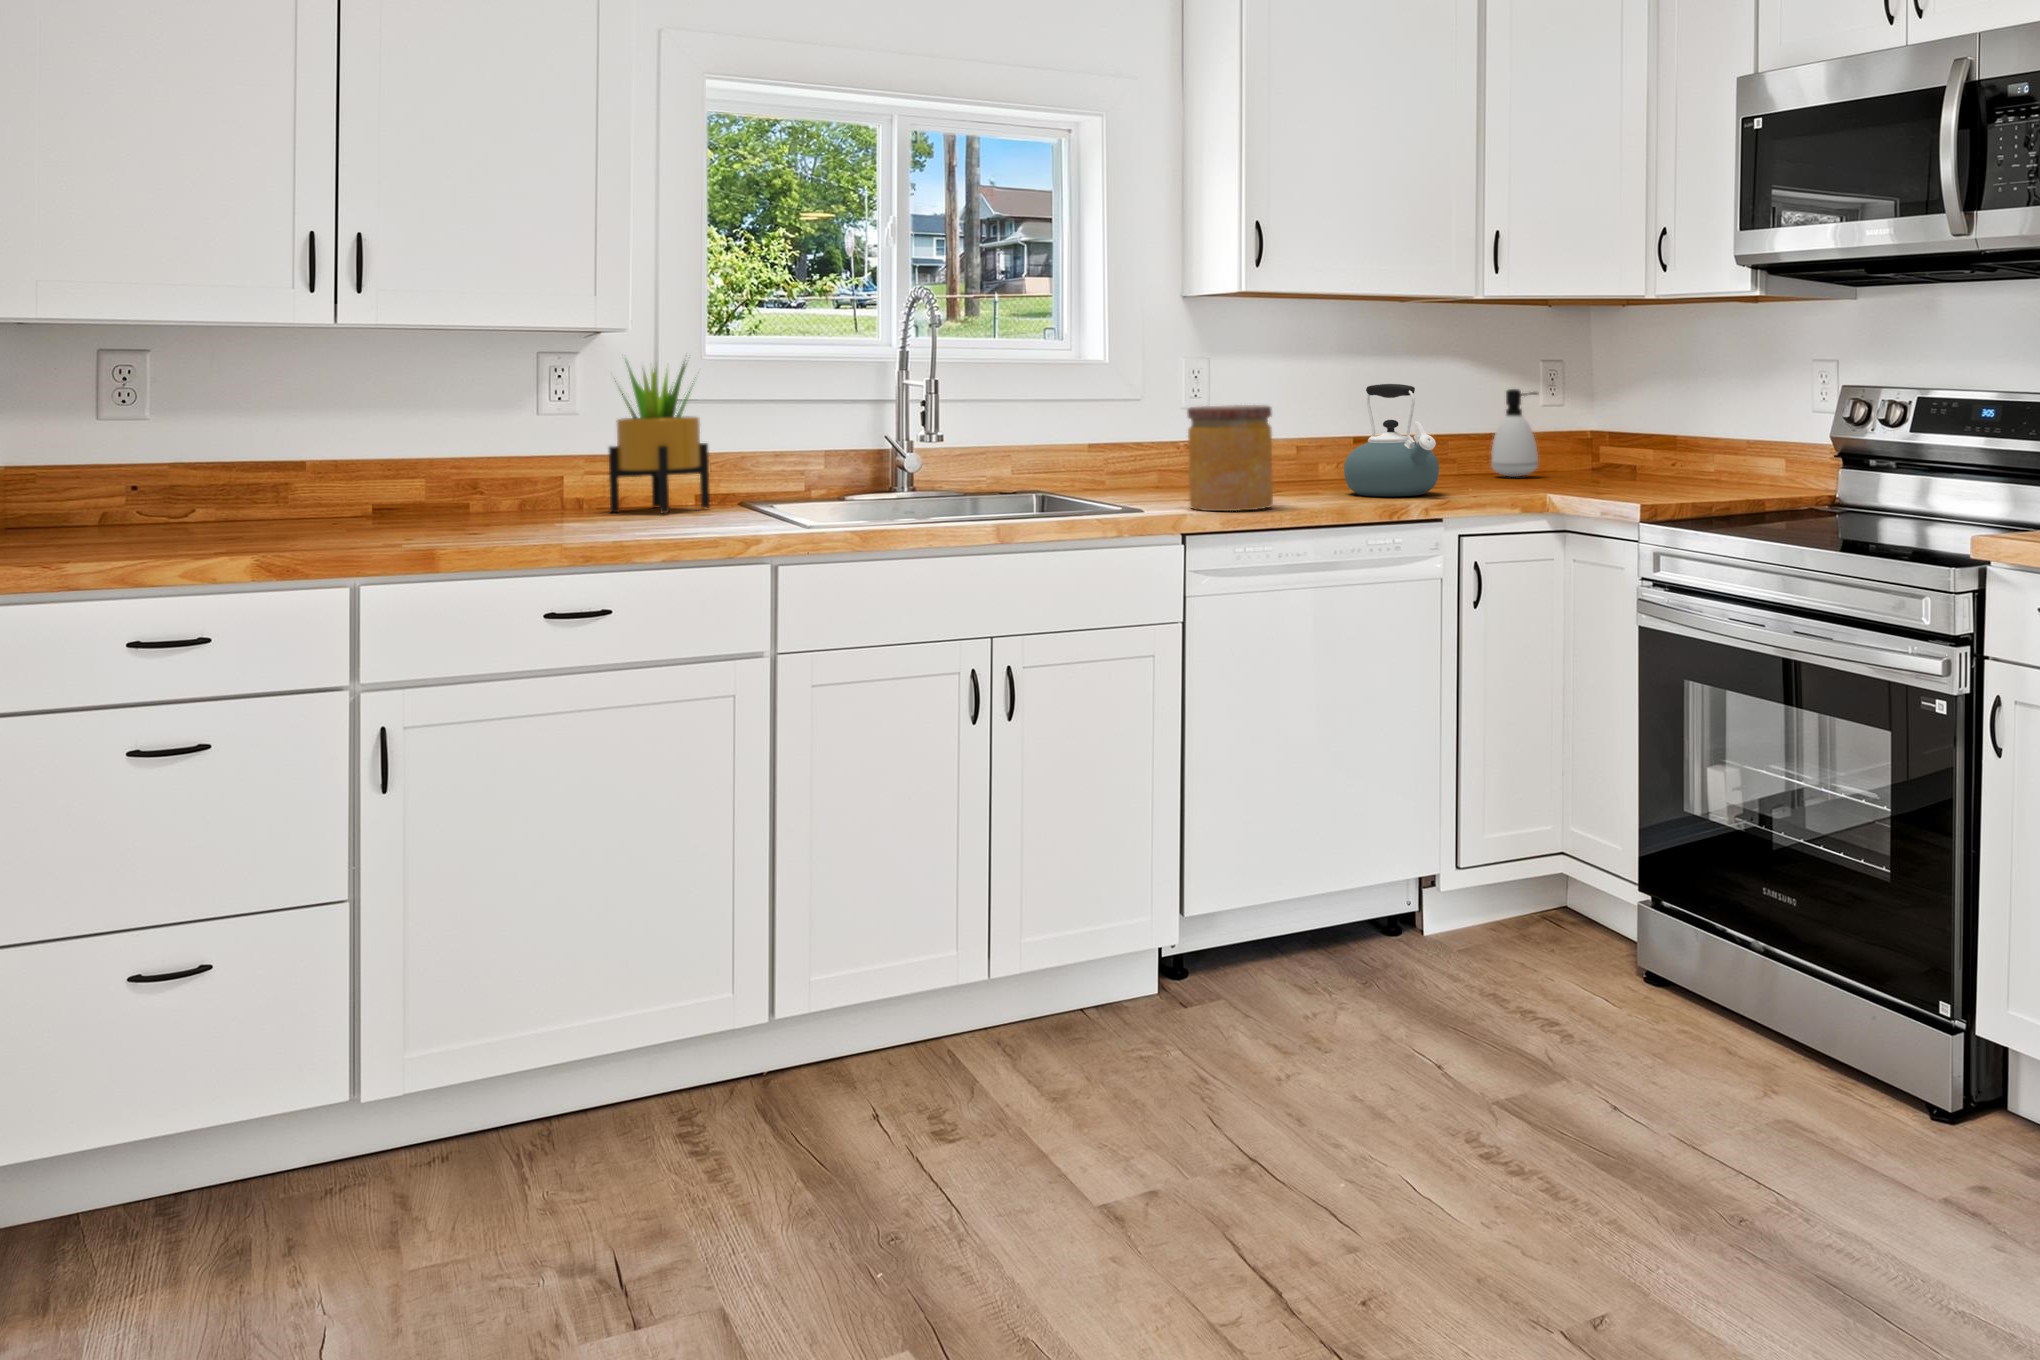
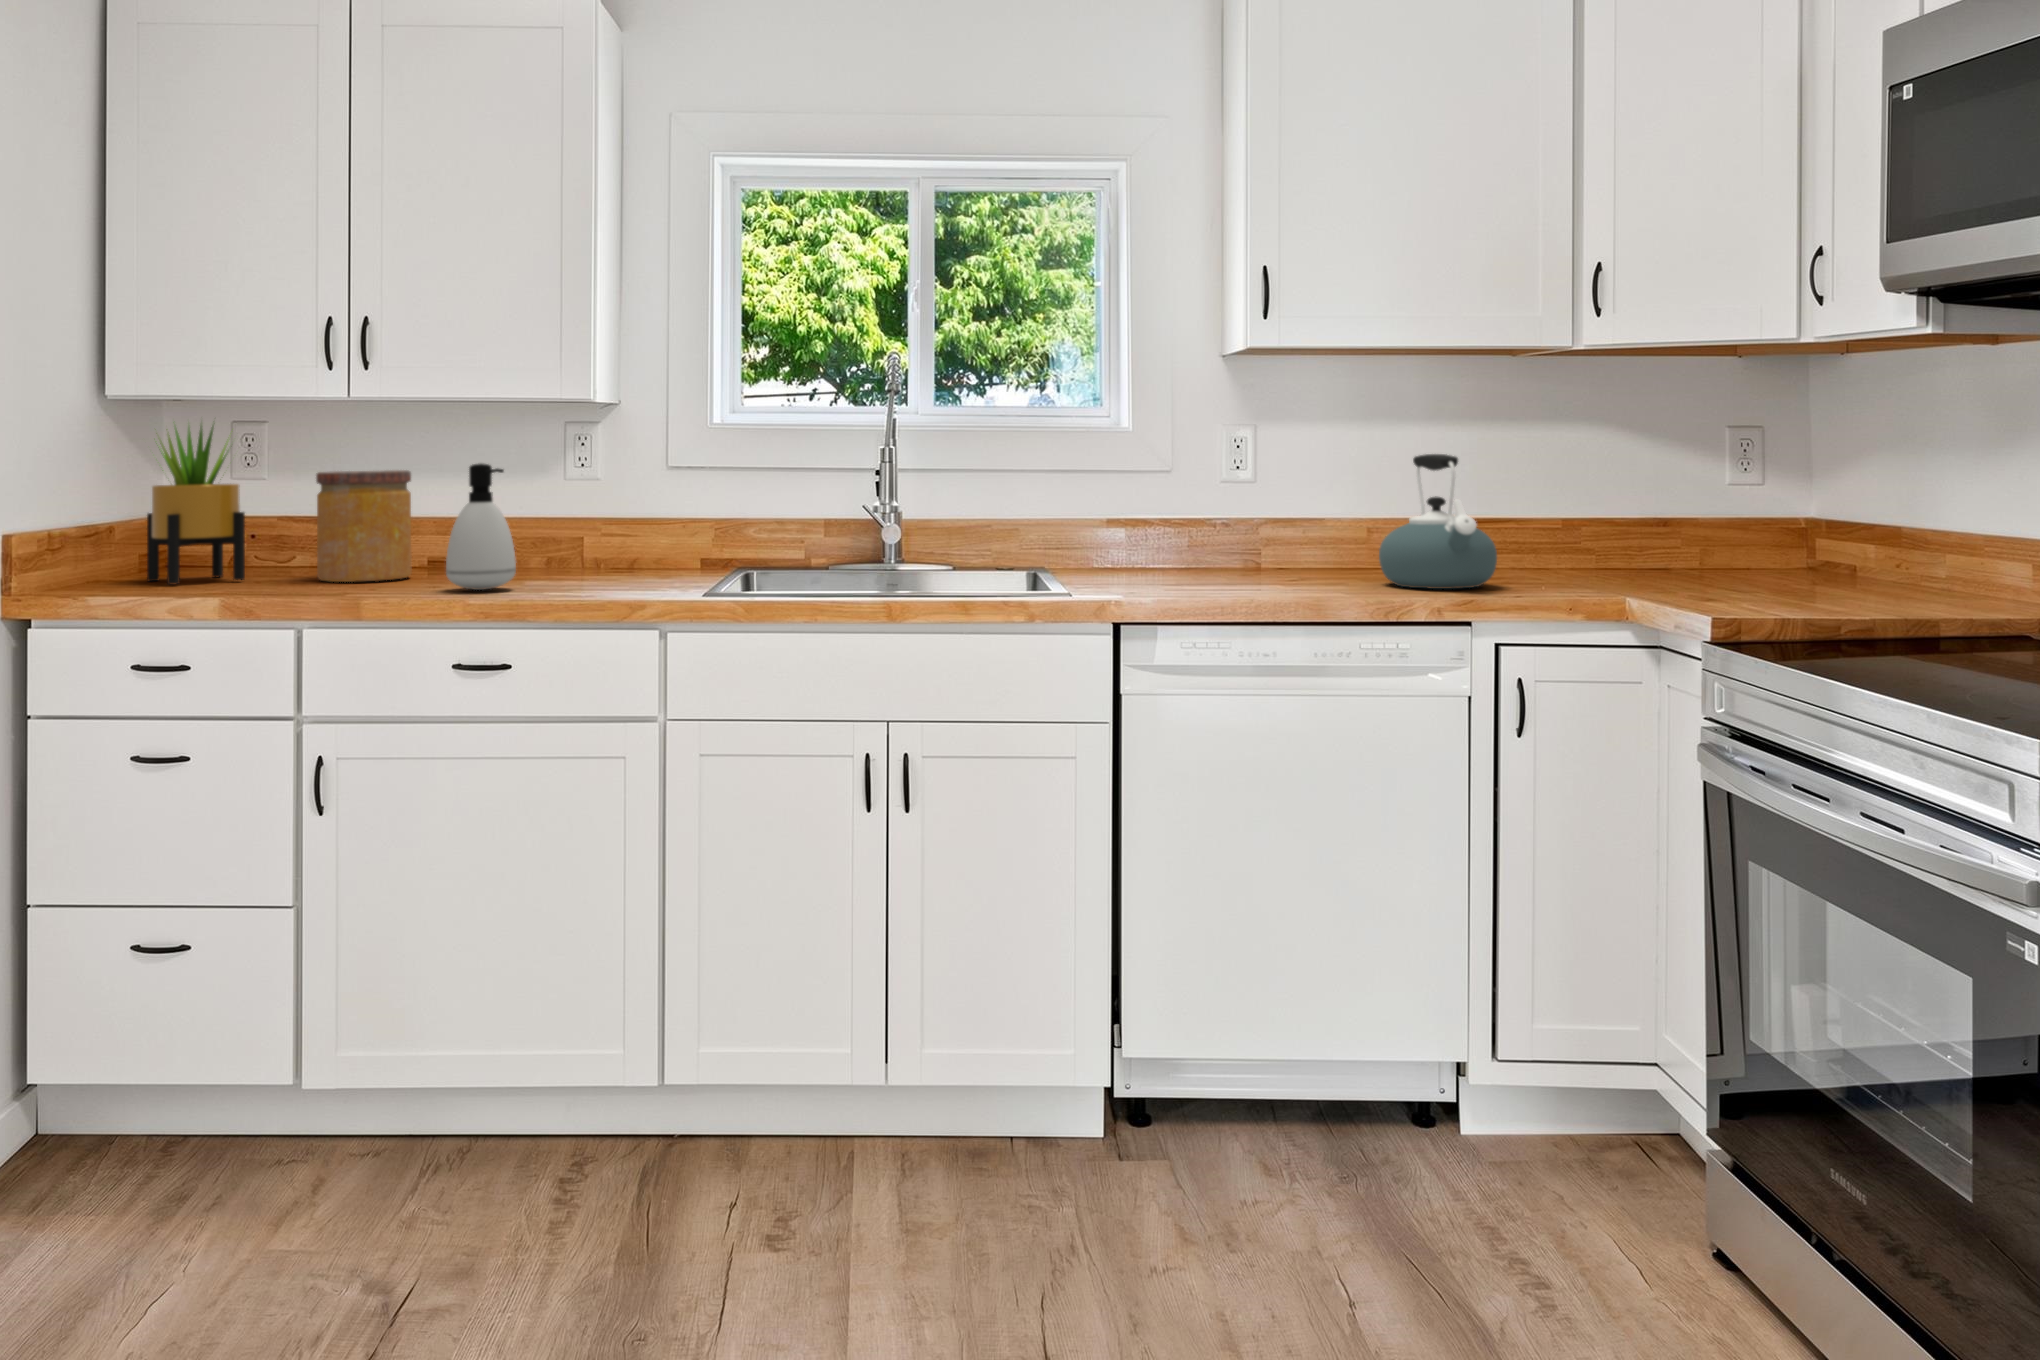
potted plant: present [609,360,710,513] -> present [147,426,245,584]
soap dispenser: present [1491,389,1538,477] -> present [446,464,516,590]
jar: present [1188,405,1273,511] -> present [316,470,411,582]

